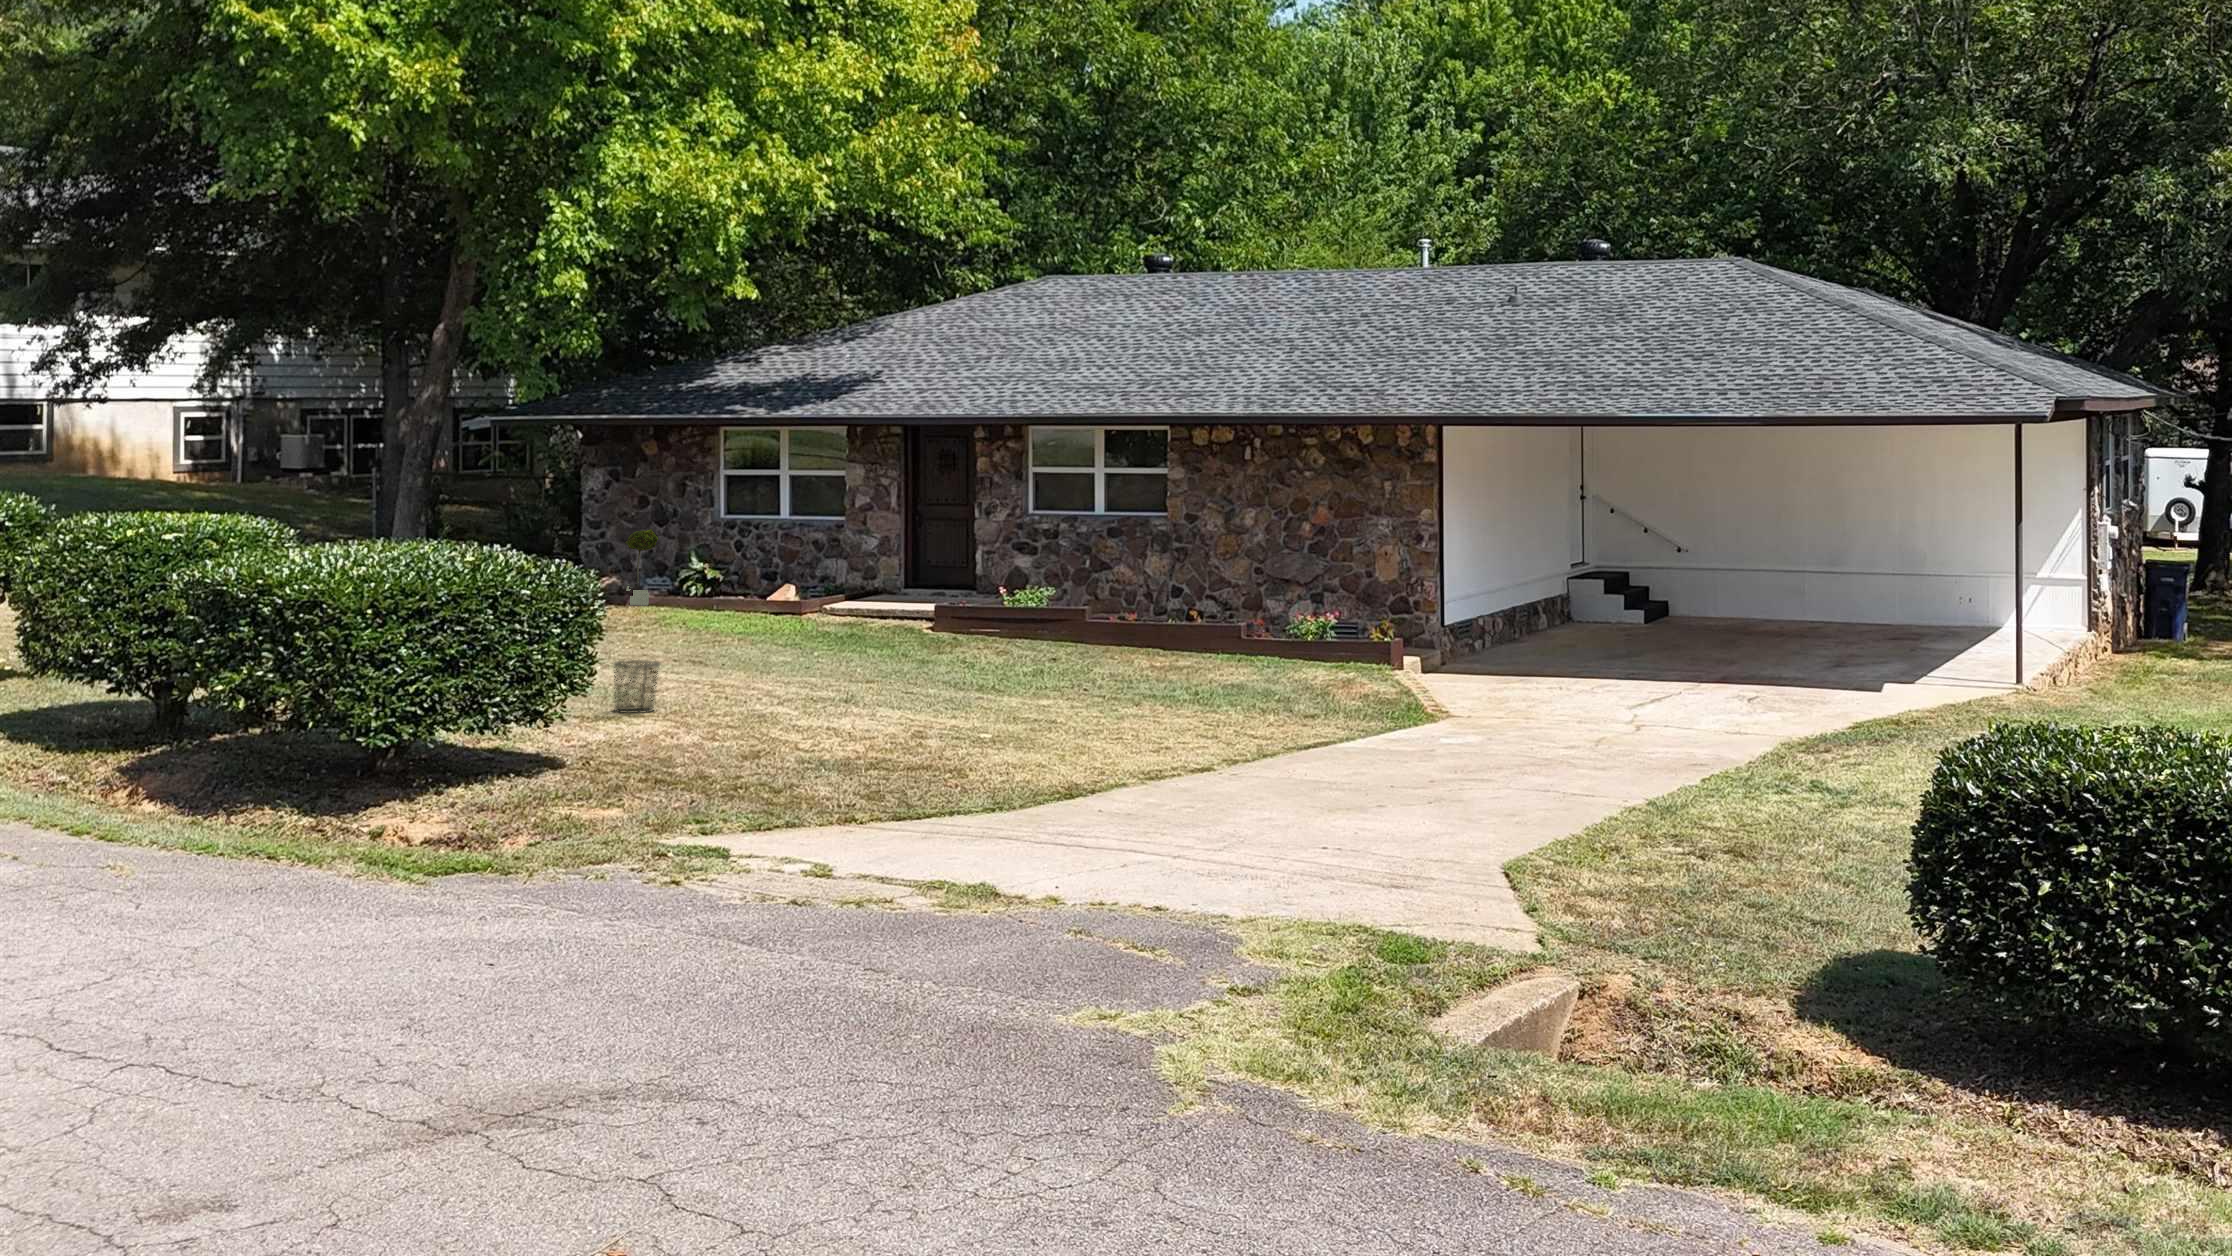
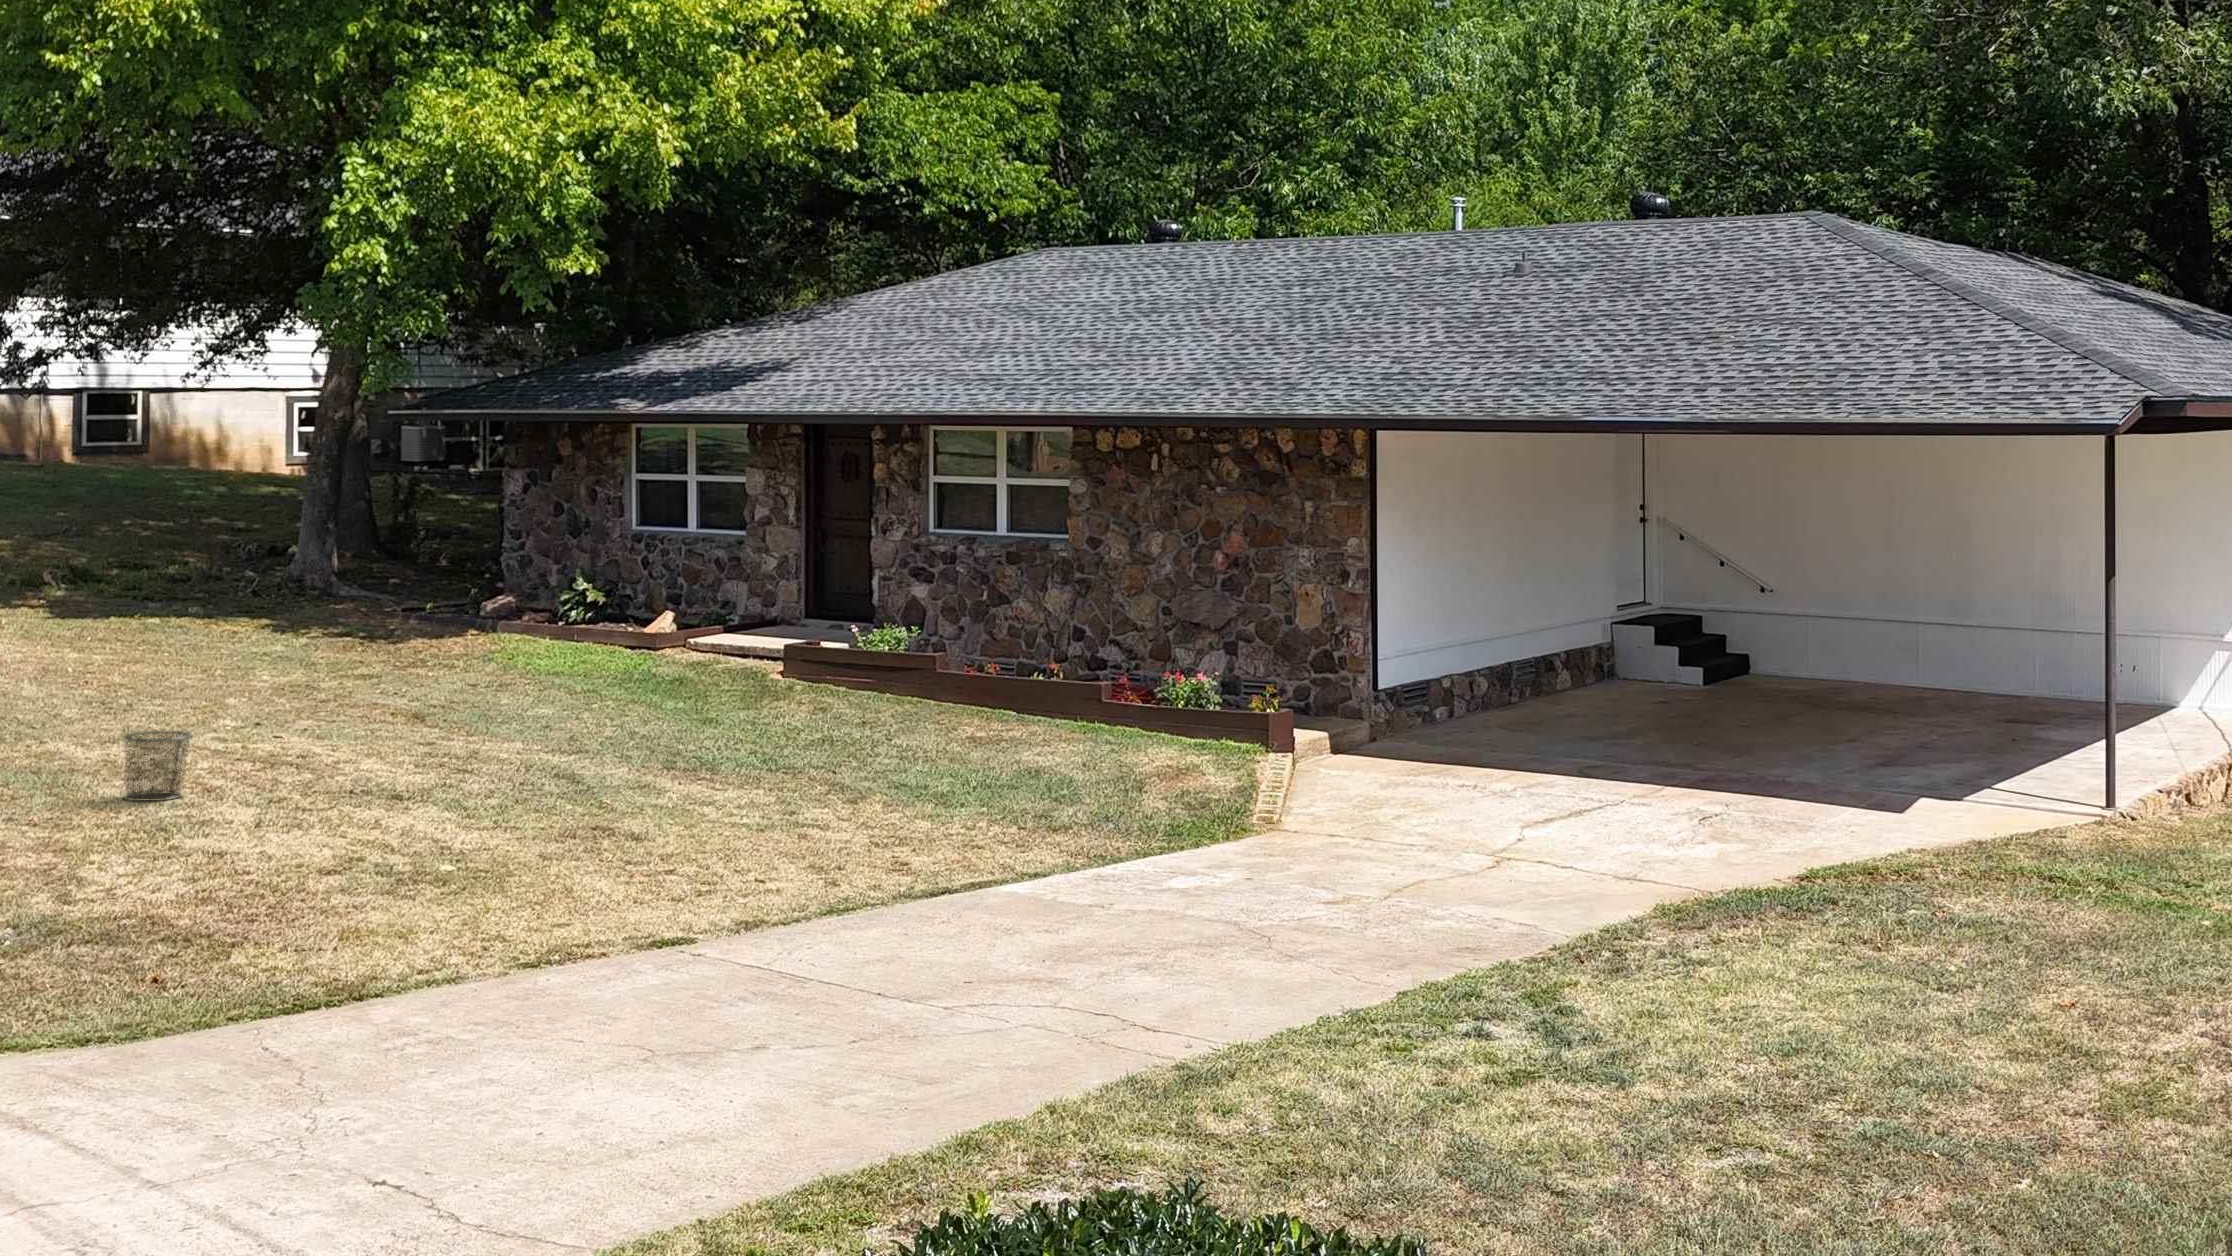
potted tree: present [625,529,658,606] -> none [520,542,561,631]

